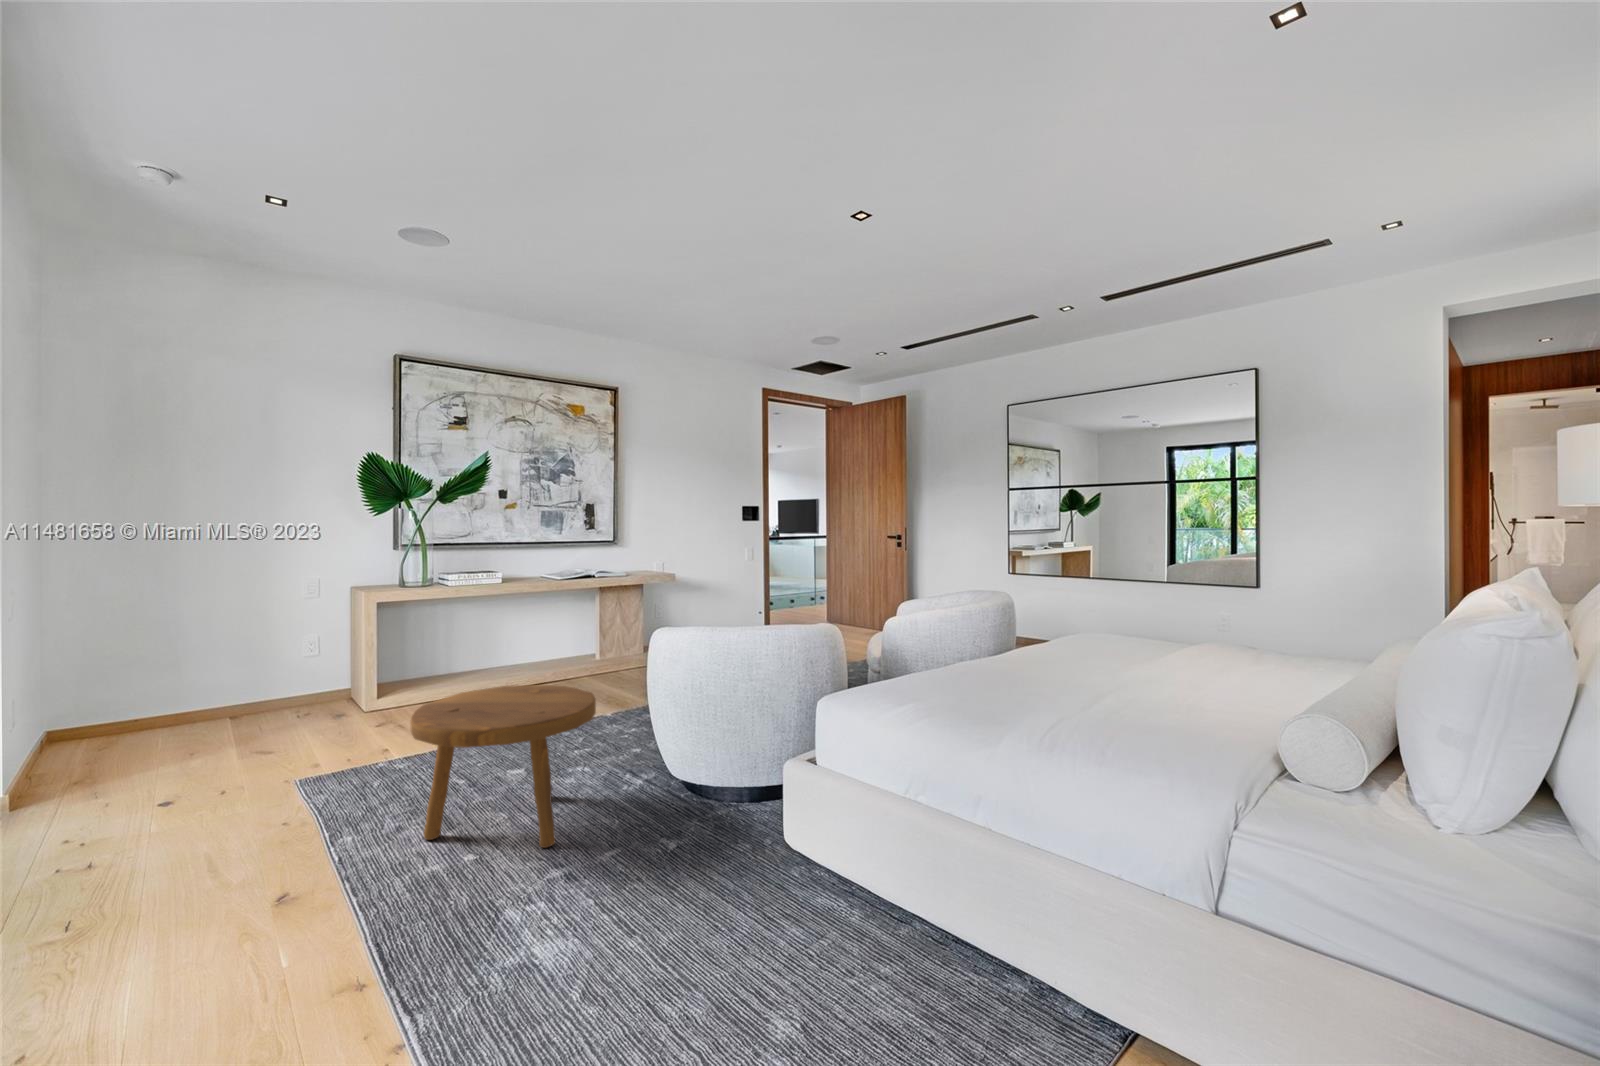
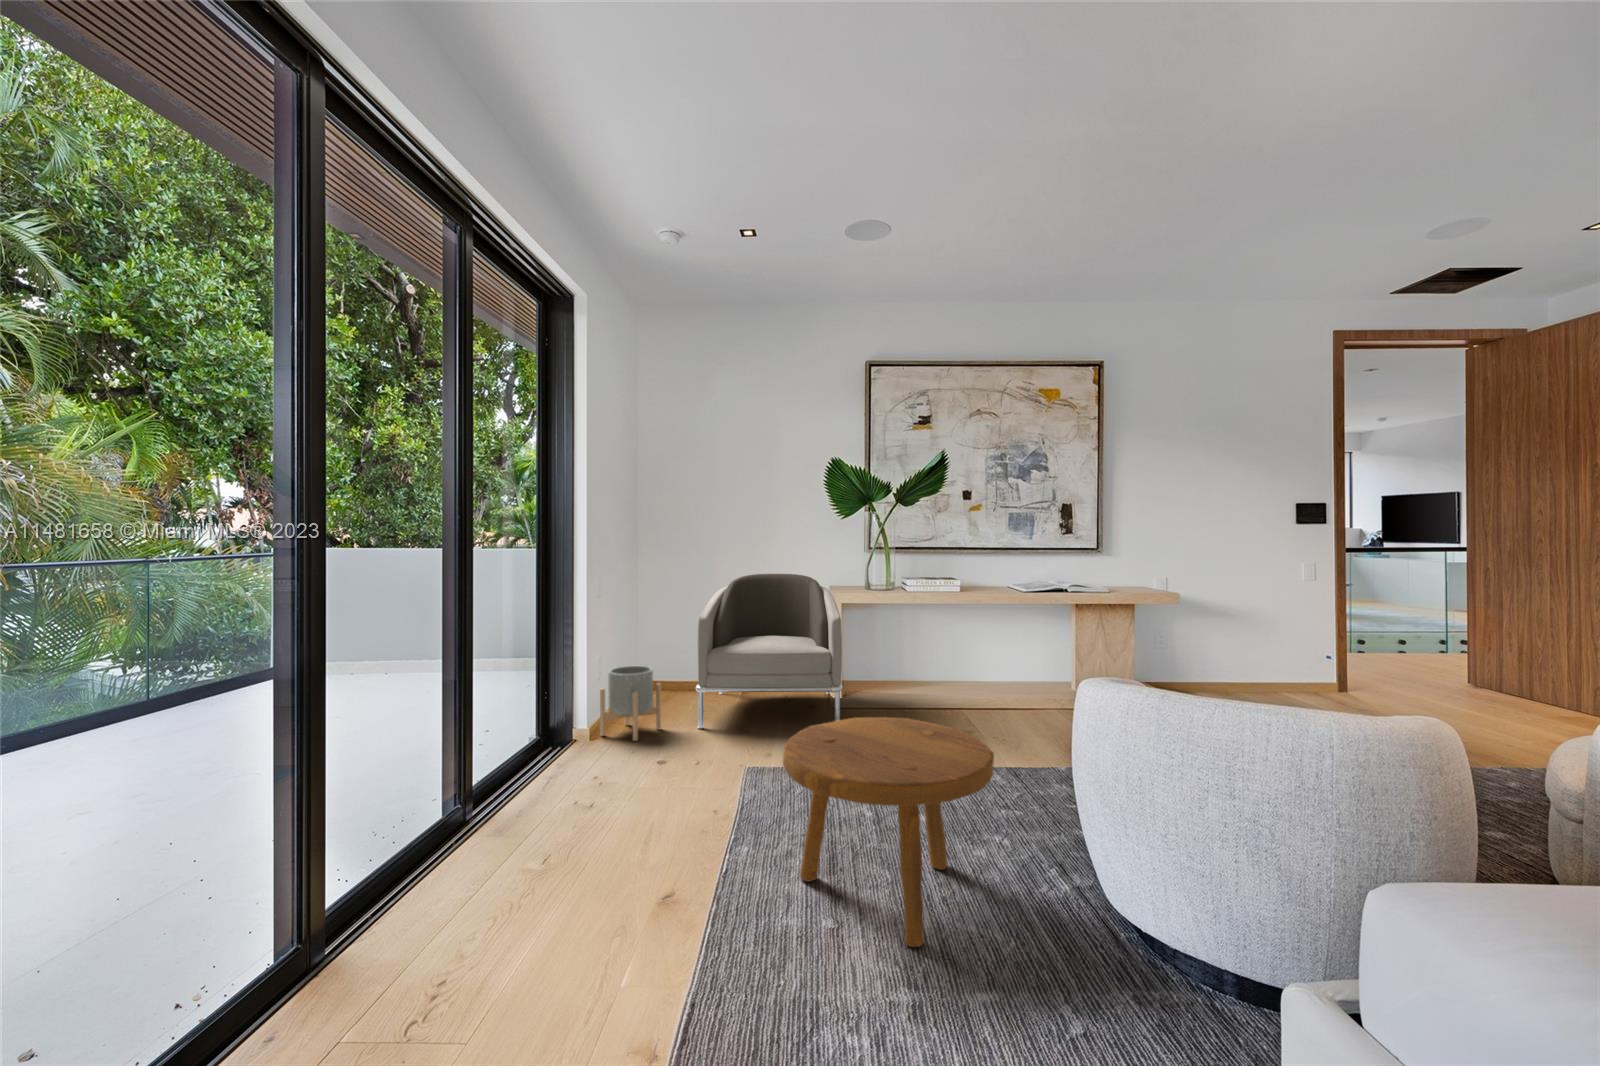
armchair: none [191,577,389,762] -> present [695,574,843,728]
planter: none [32,700,137,800] -> present [600,666,661,741]

